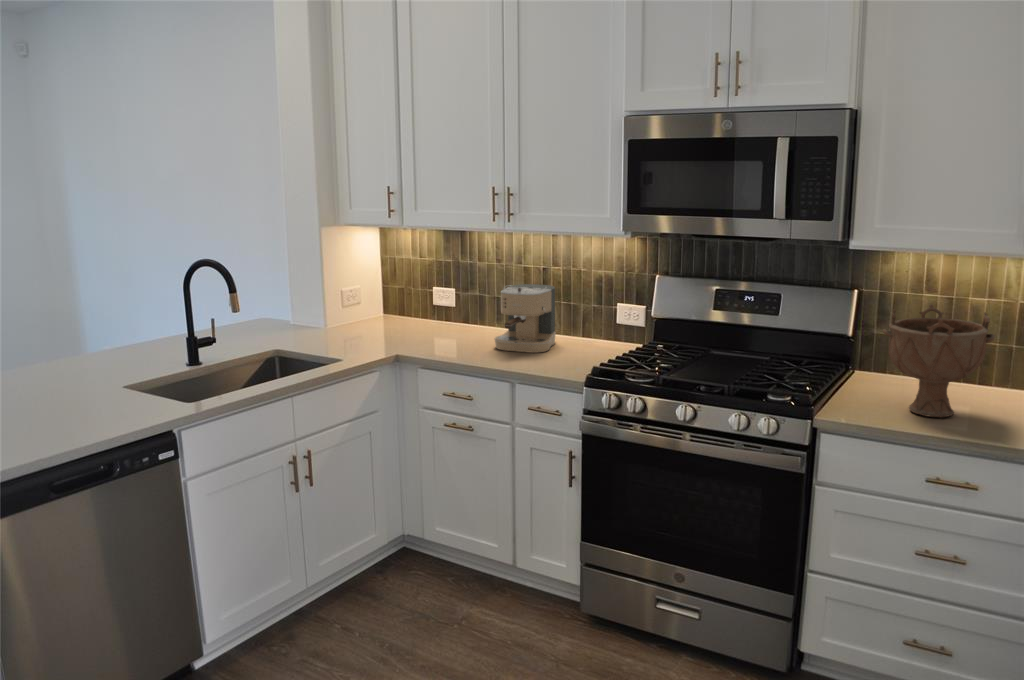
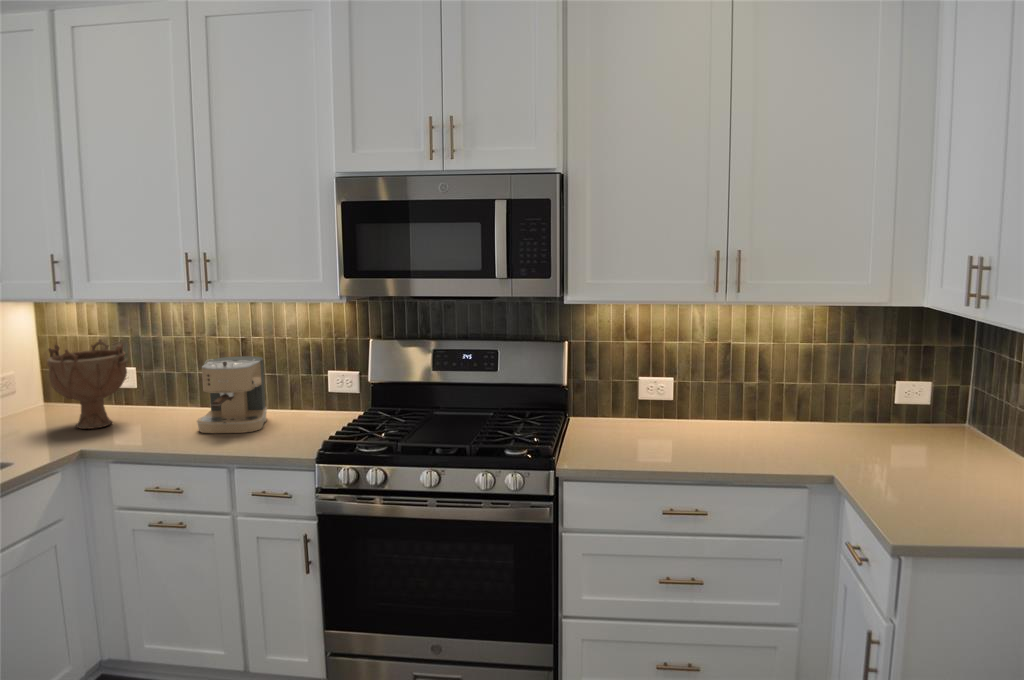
decorative bowl: present [883,304,995,417] -> present [47,339,128,429]

